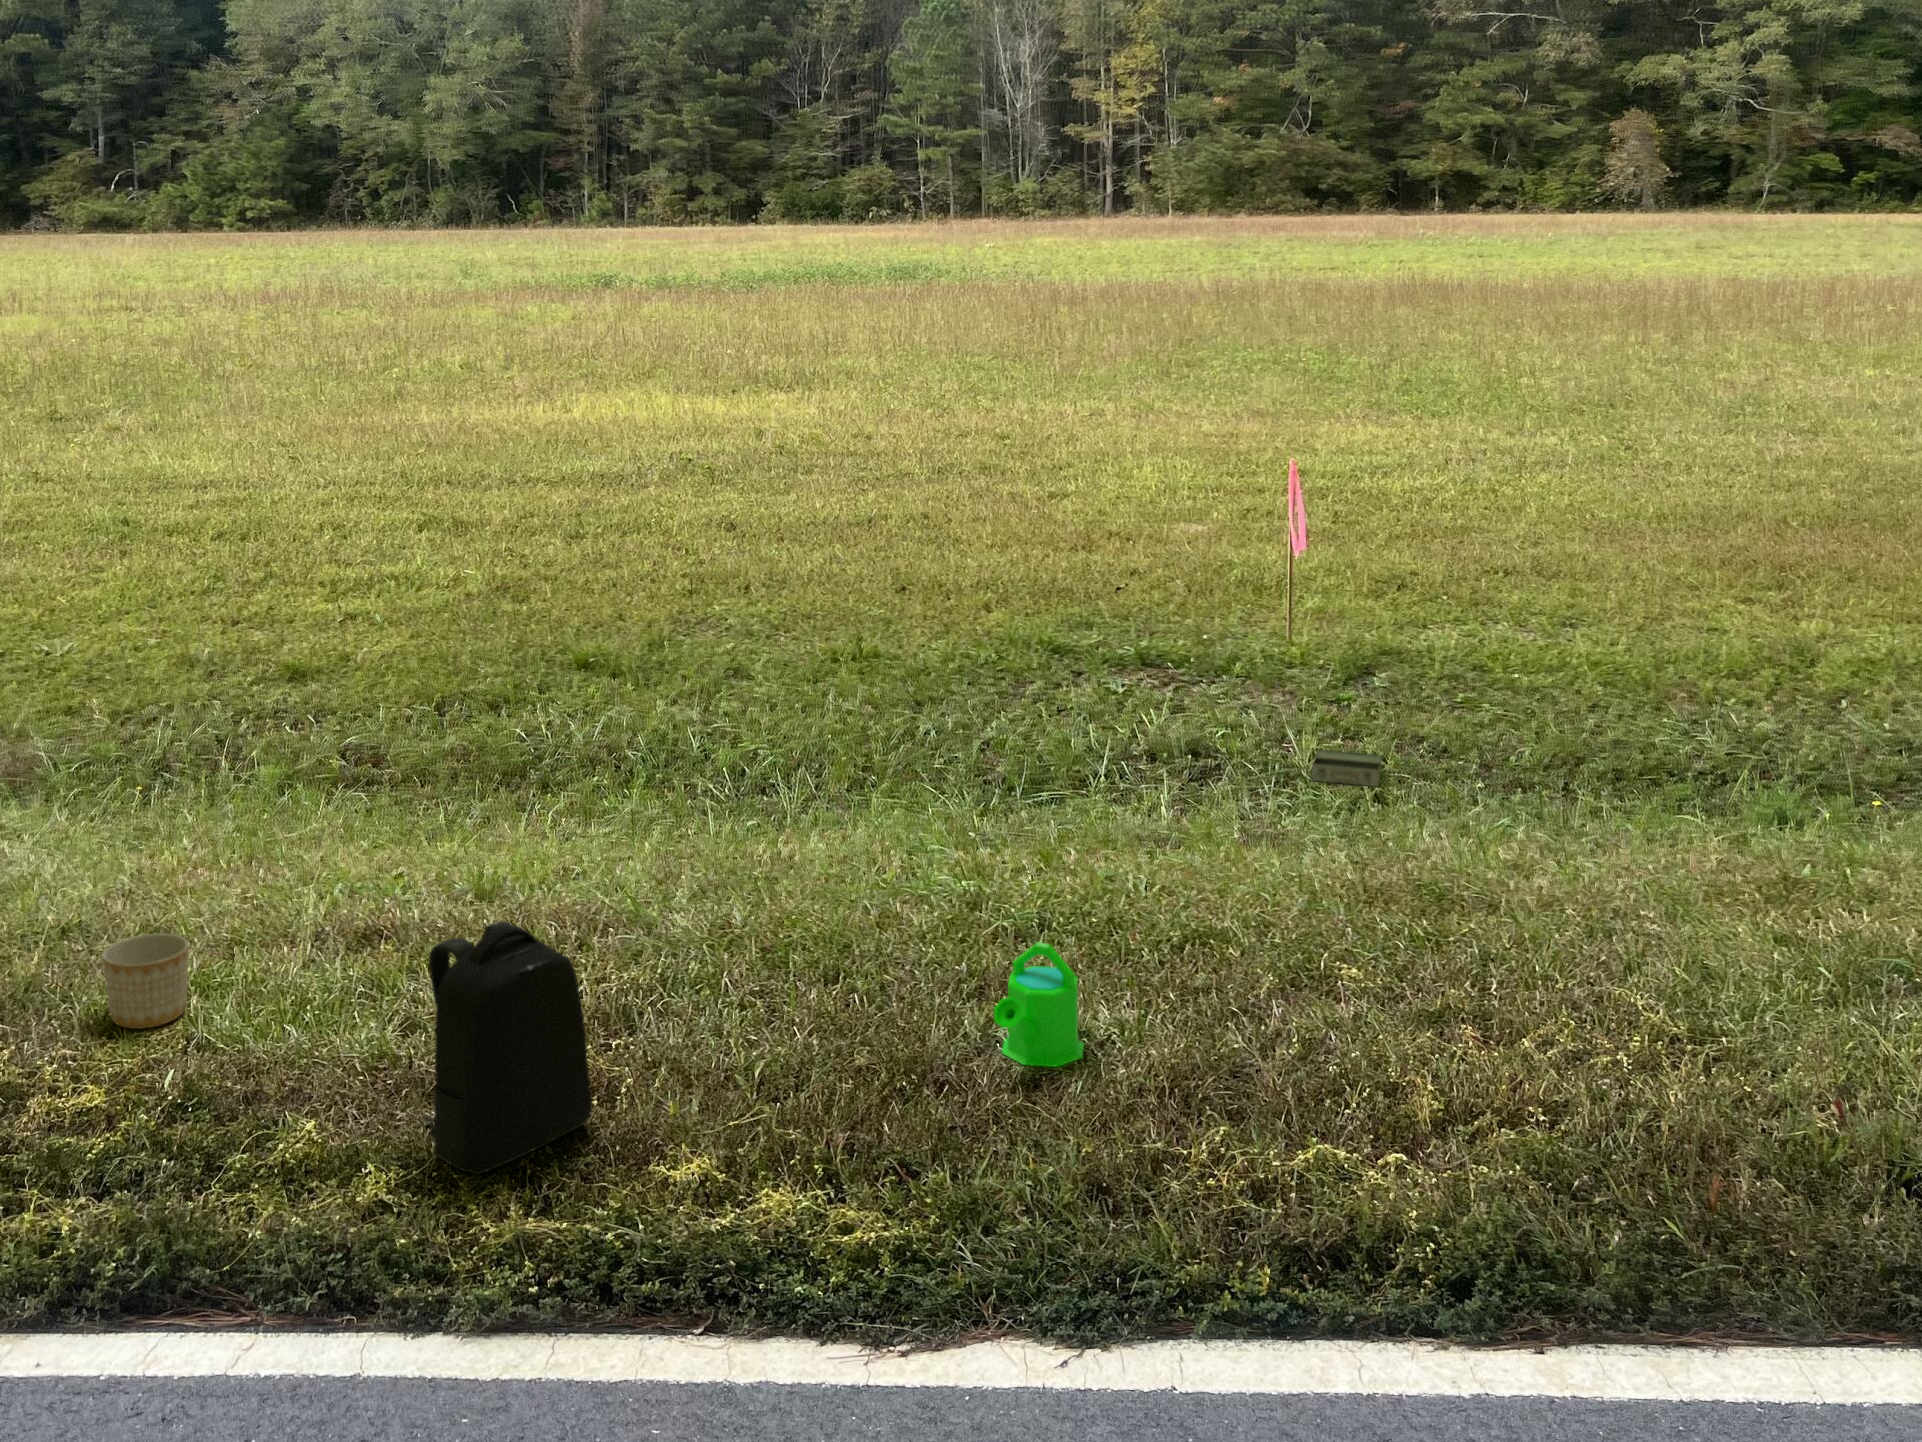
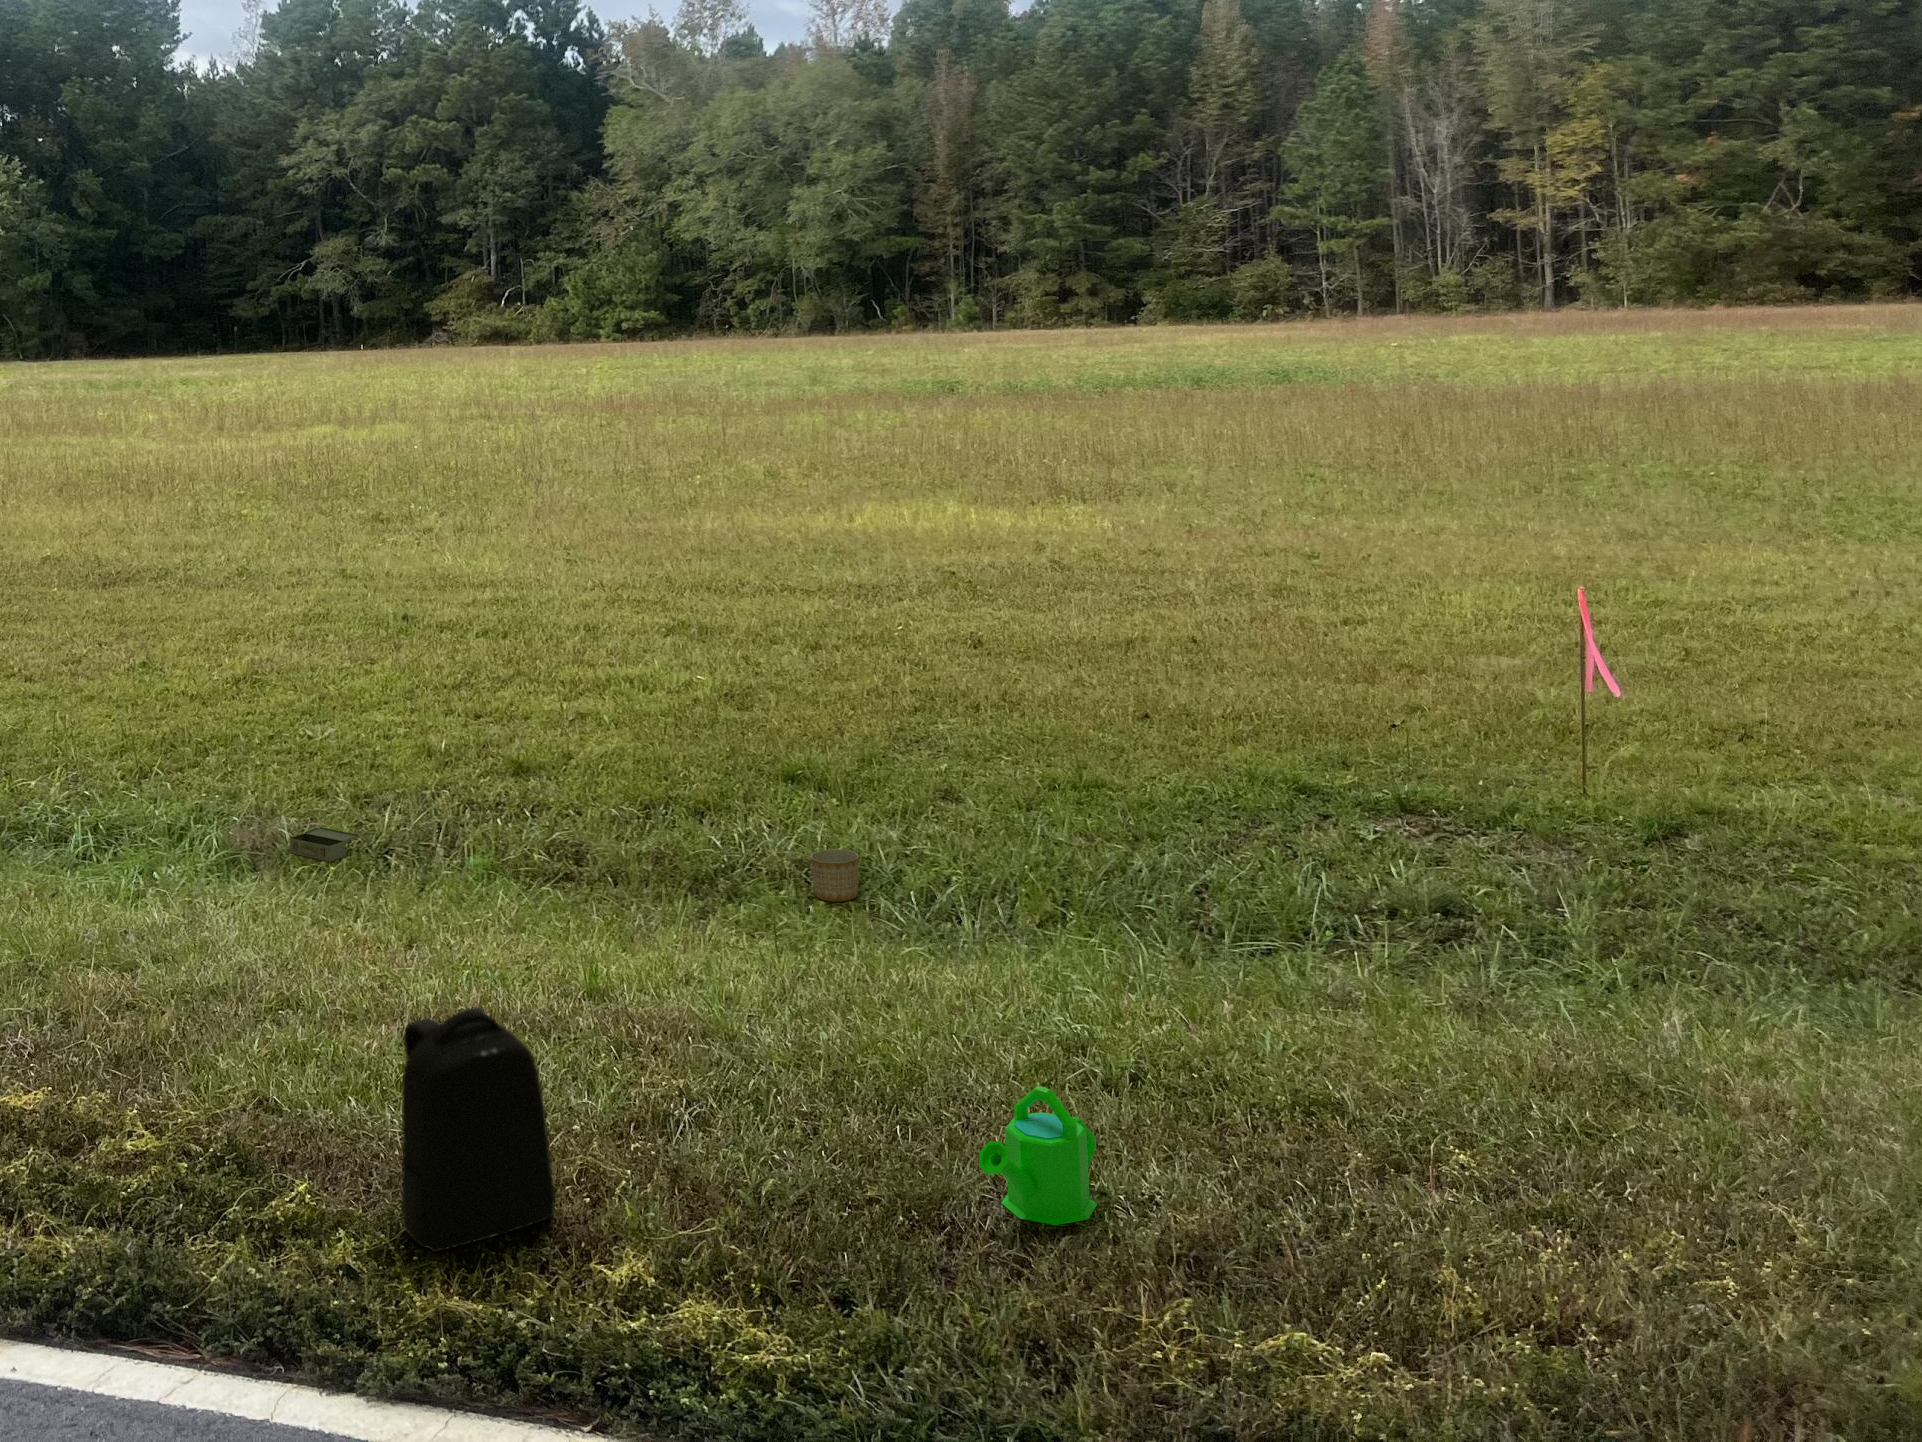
toolbox: present [1312,750,1382,786] -> present [289,827,359,862]
planter: present [102,933,189,1029] -> present [810,849,859,902]

